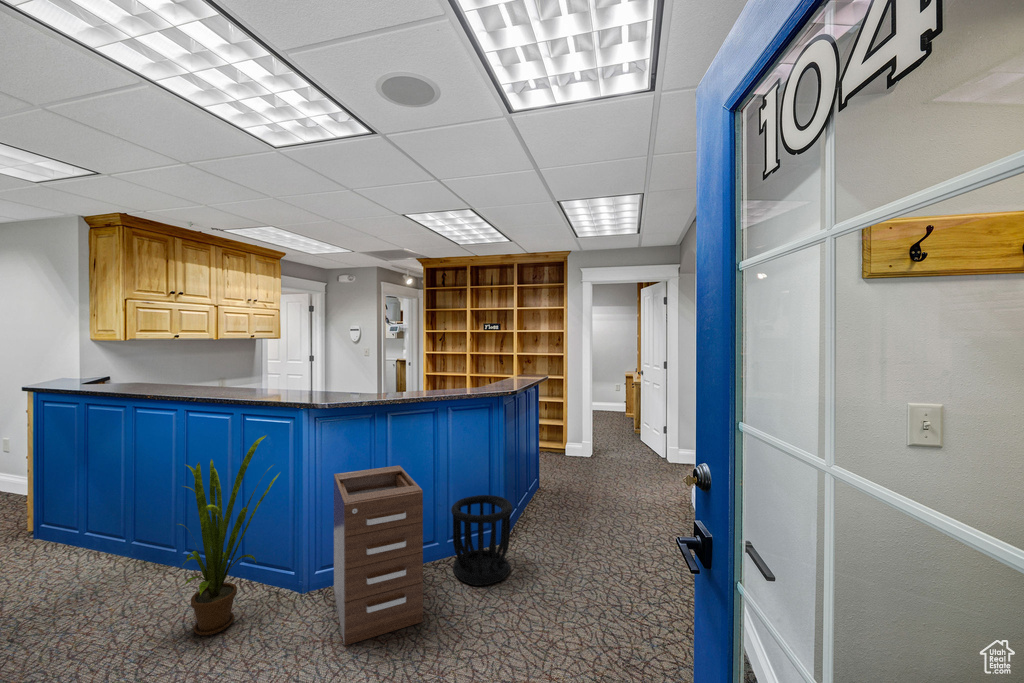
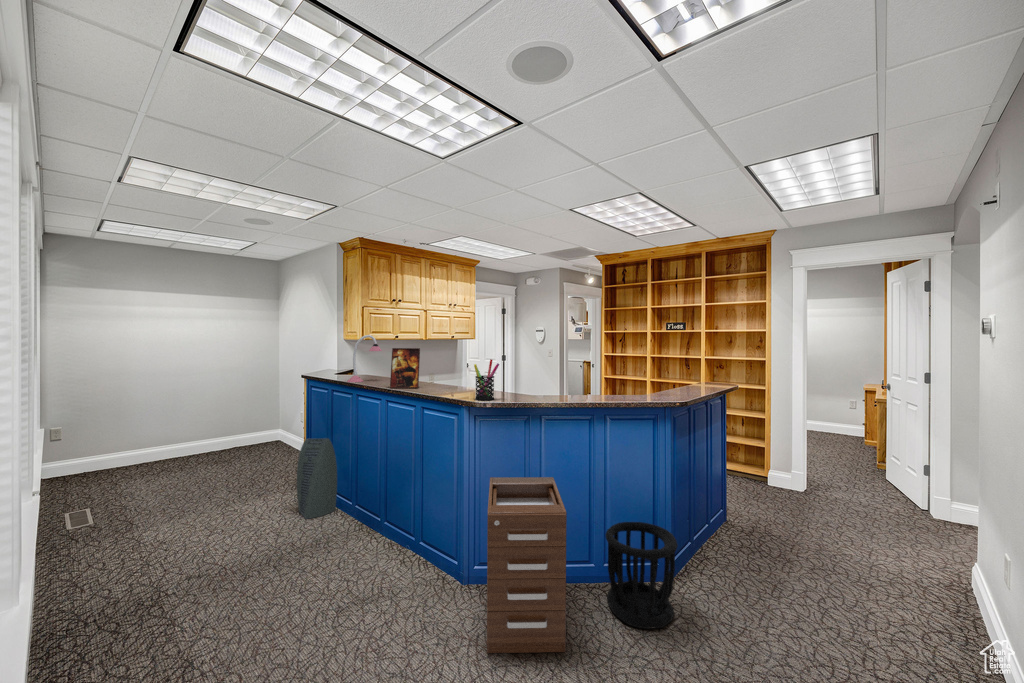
desk lamp: none [114,331,169,390] -> present [347,335,382,382]
picture frame: none [190,345,230,393] -> present [390,348,420,388]
pen holder: none [308,354,338,397] -> present [474,359,499,401]
house plant: present [178,435,280,636] -> none [363,432,447,603]
air purifier: none [30,465,101,576] -> present [297,438,337,519]

